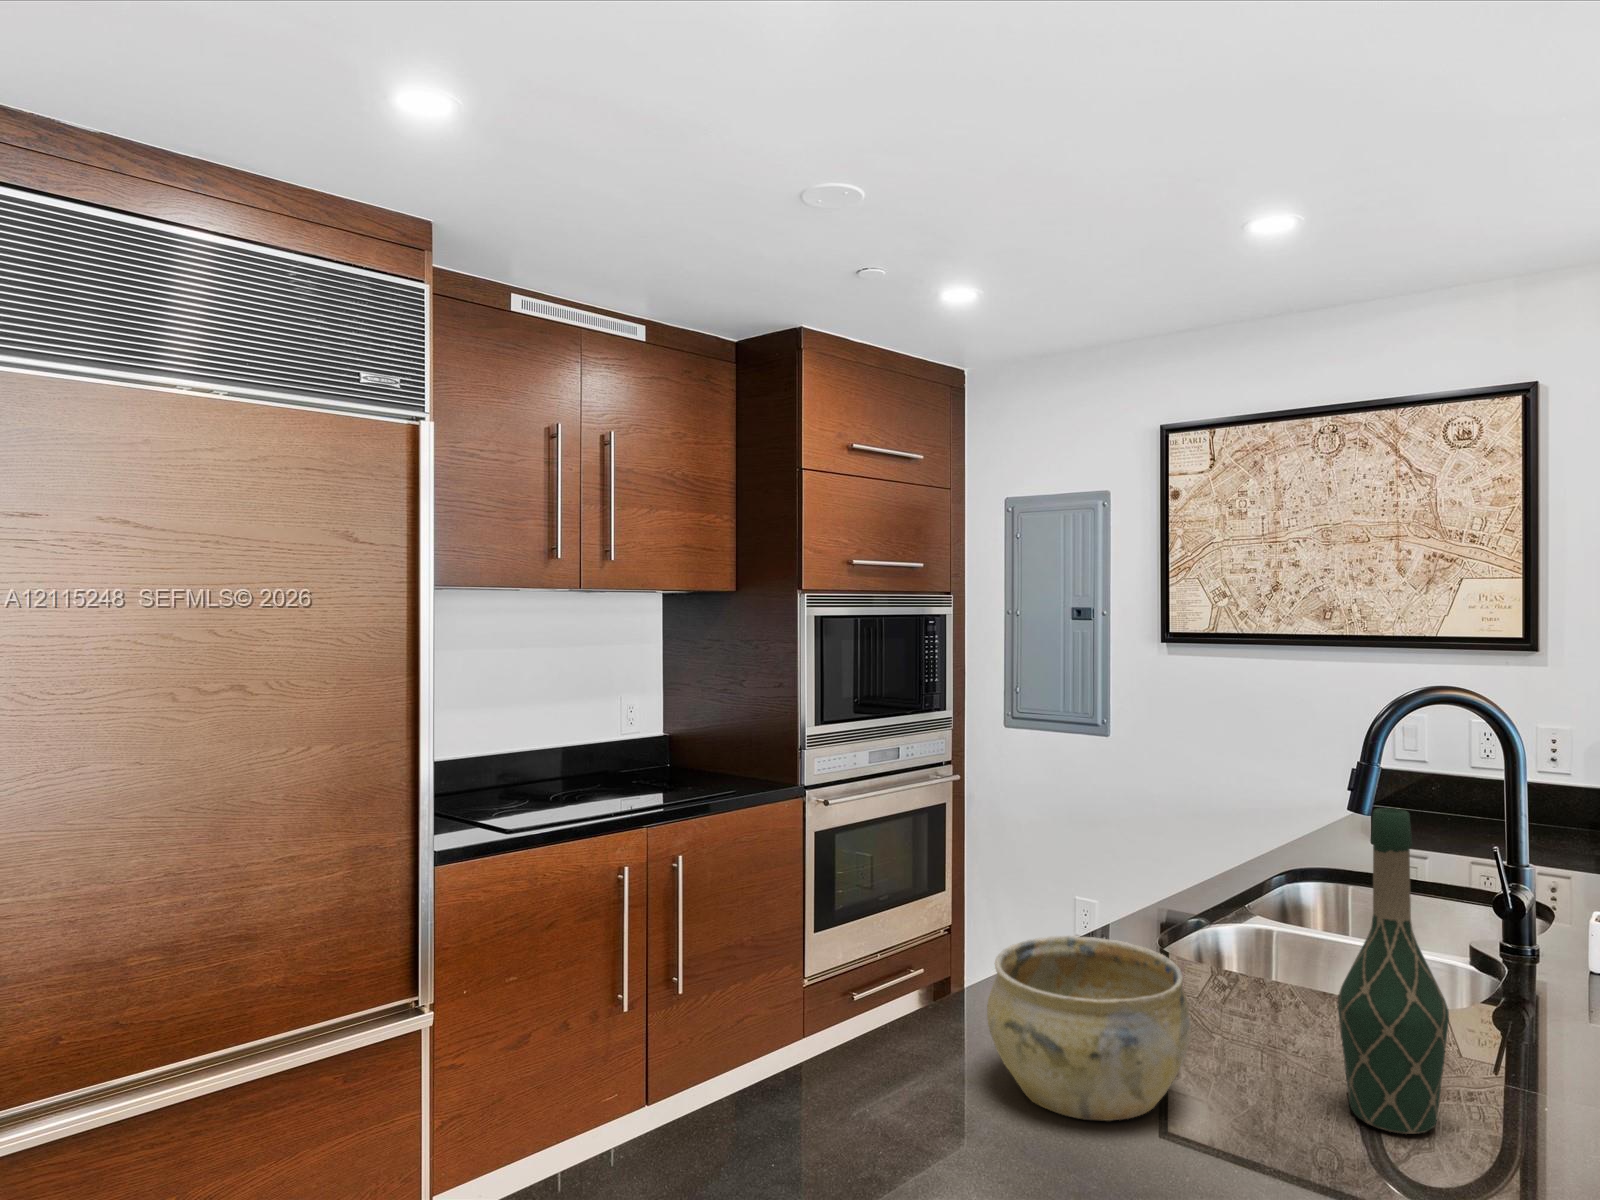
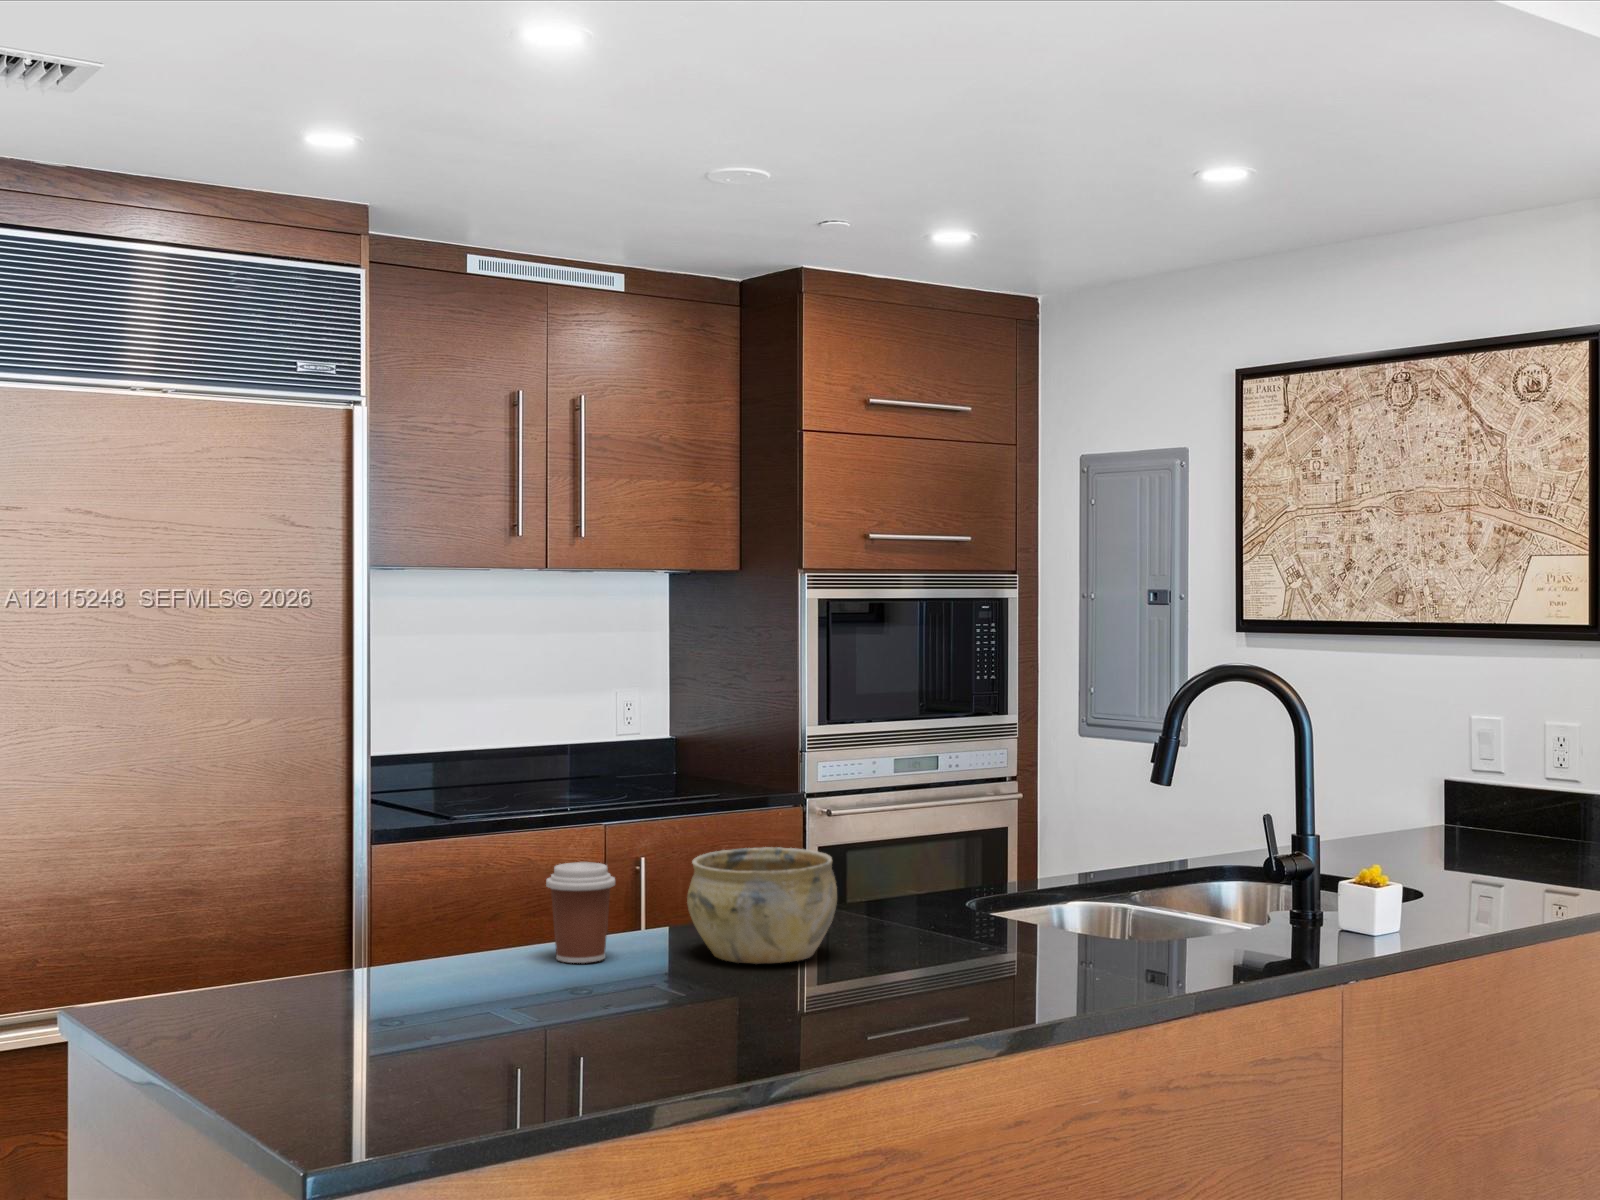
wine bottle: present [1337,808,1449,1134] -> none [937,741,1012,979]
coffee cup: none [824,987,921,1145] -> present [546,862,615,963]

